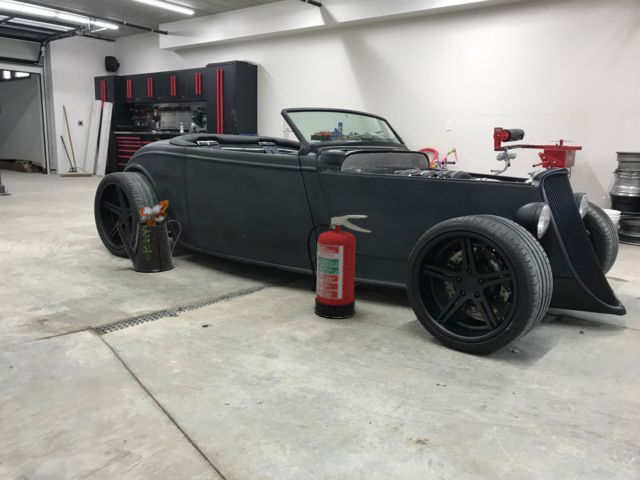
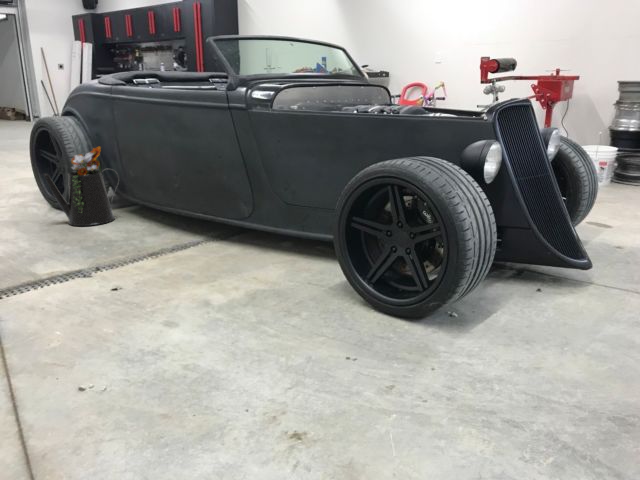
fire extinguisher: present [307,215,370,319] -> none [234,160,300,277]

